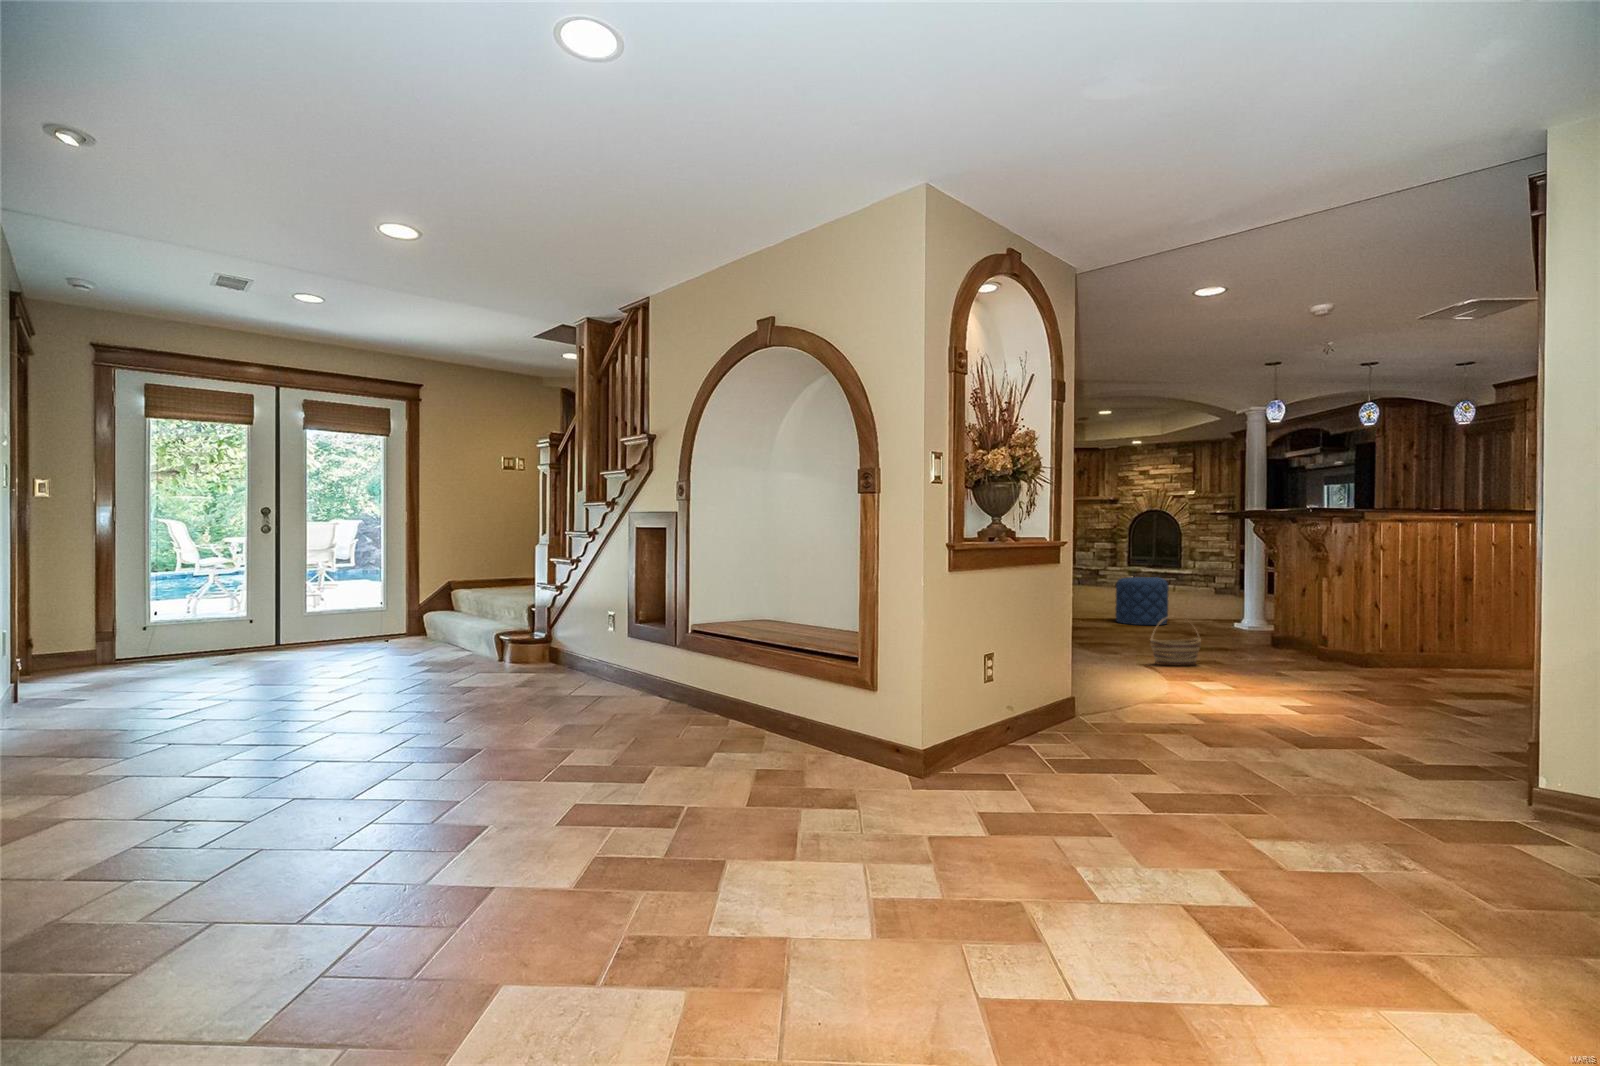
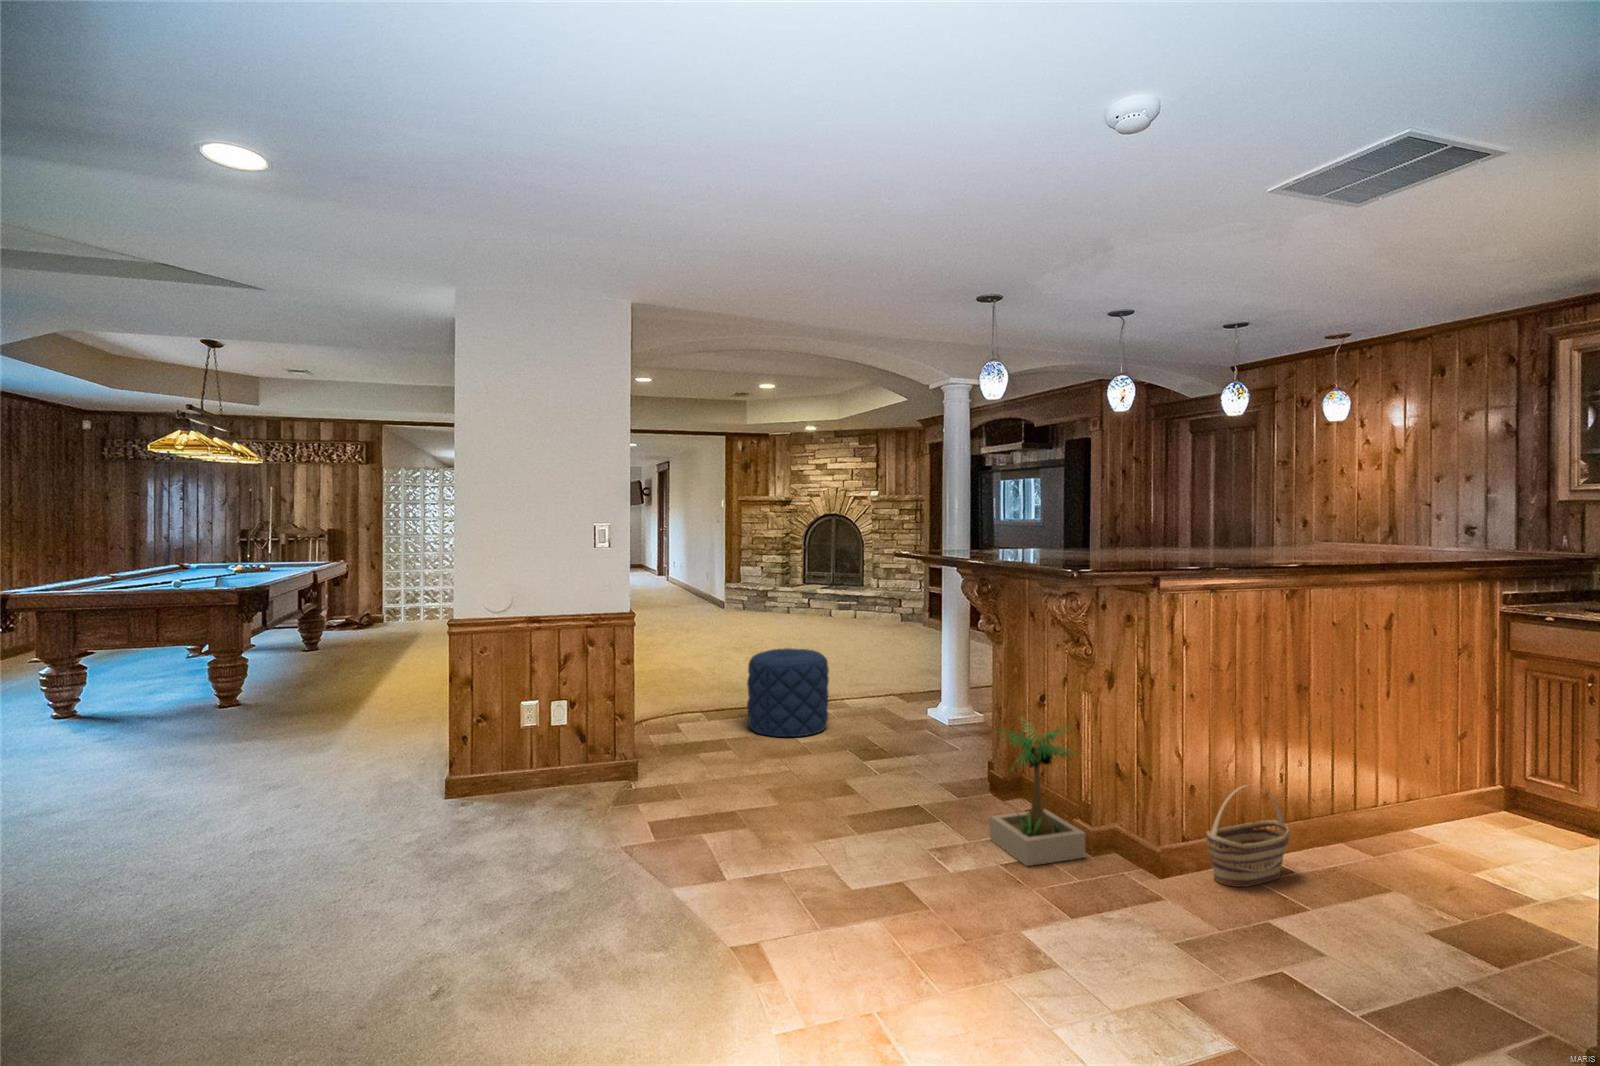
potted plant: none [1266,587,1326,655] -> present [990,721,1086,866]
basket: present [1150,617,1201,665] -> present [1206,785,1289,887]

